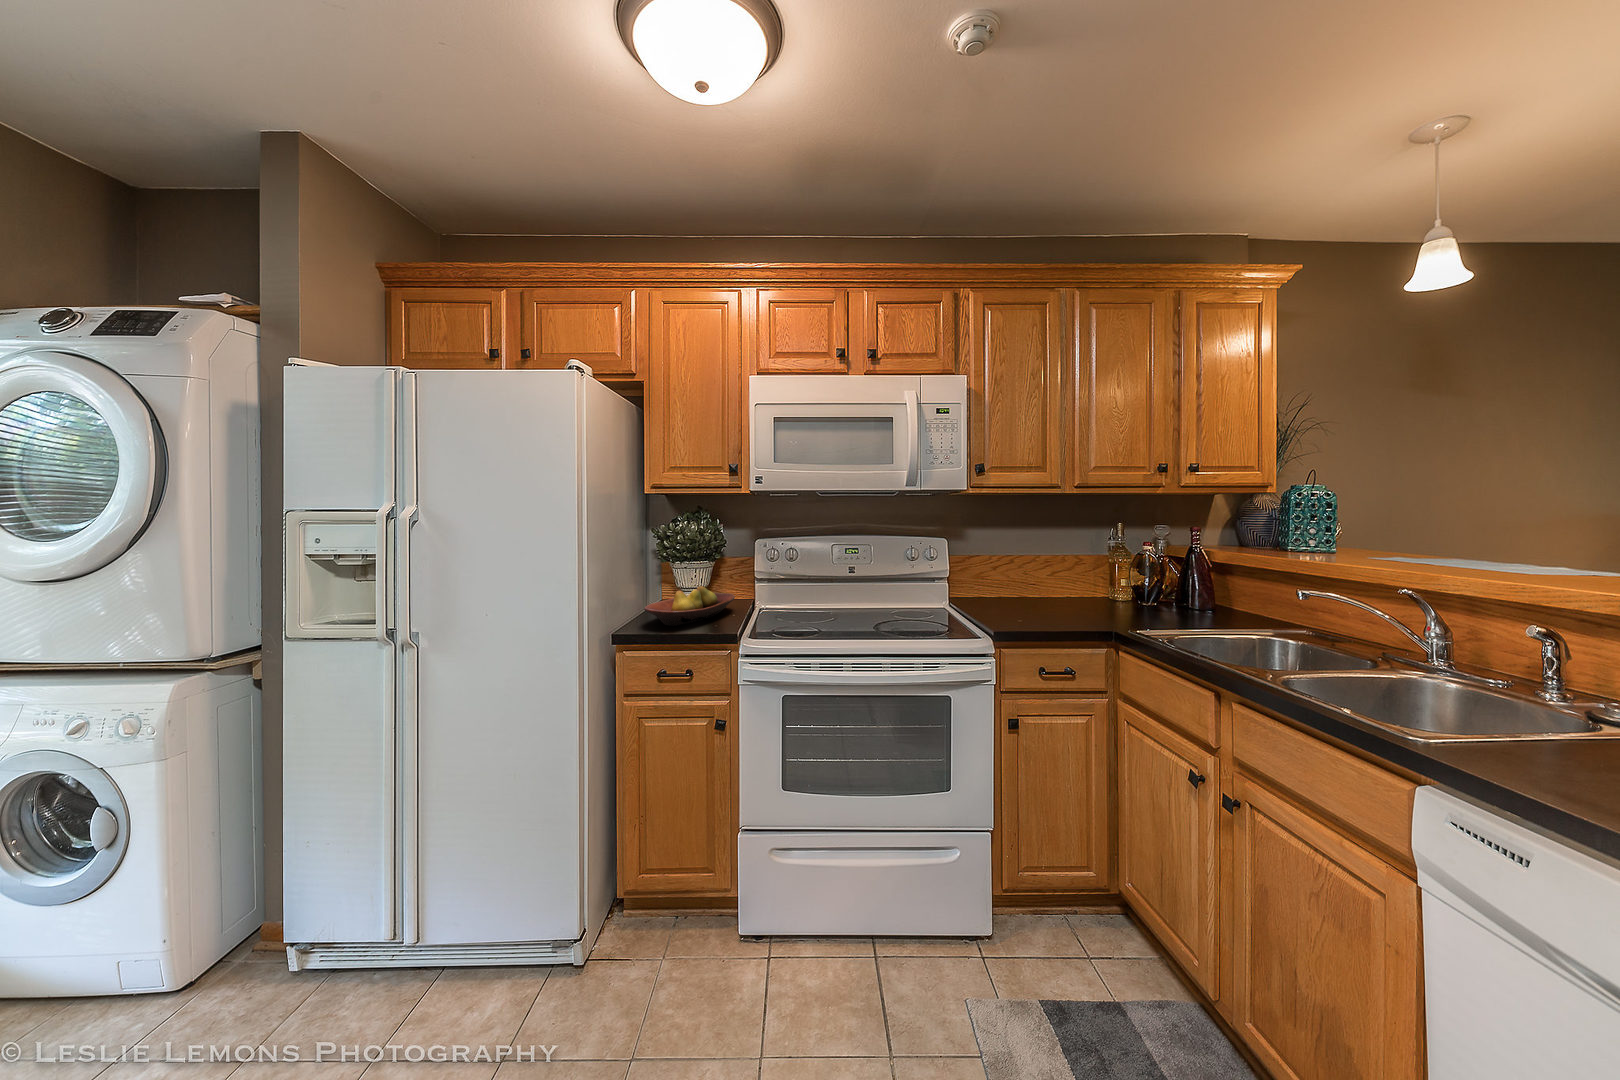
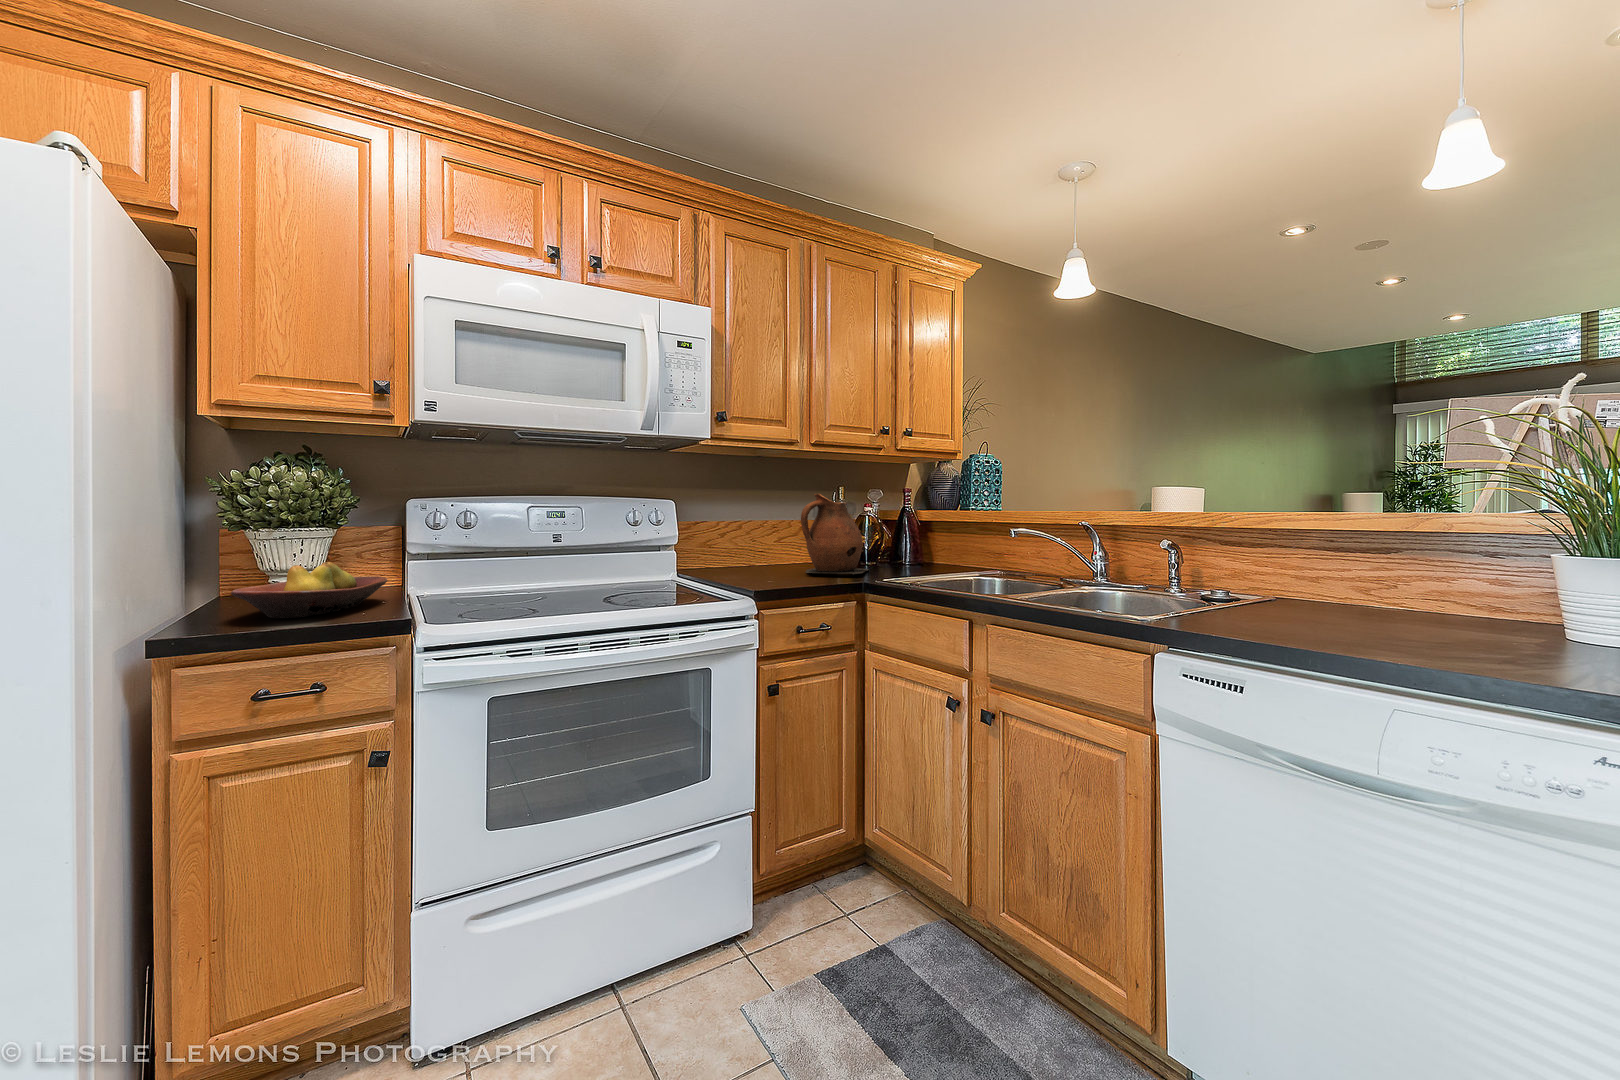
ceramic pitcher: none [1060,532,1136,614] -> present [801,494,869,575]

